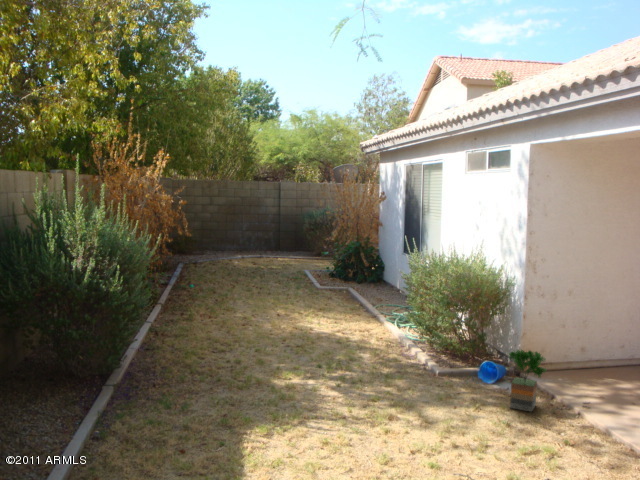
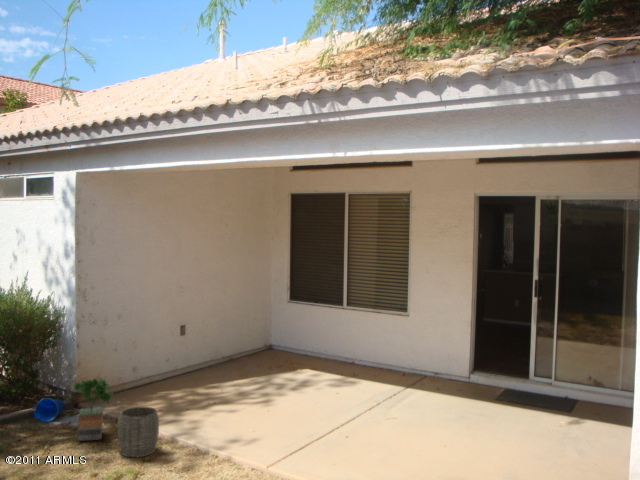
woven basket: none [544,387,588,440] -> present [118,407,159,457]

